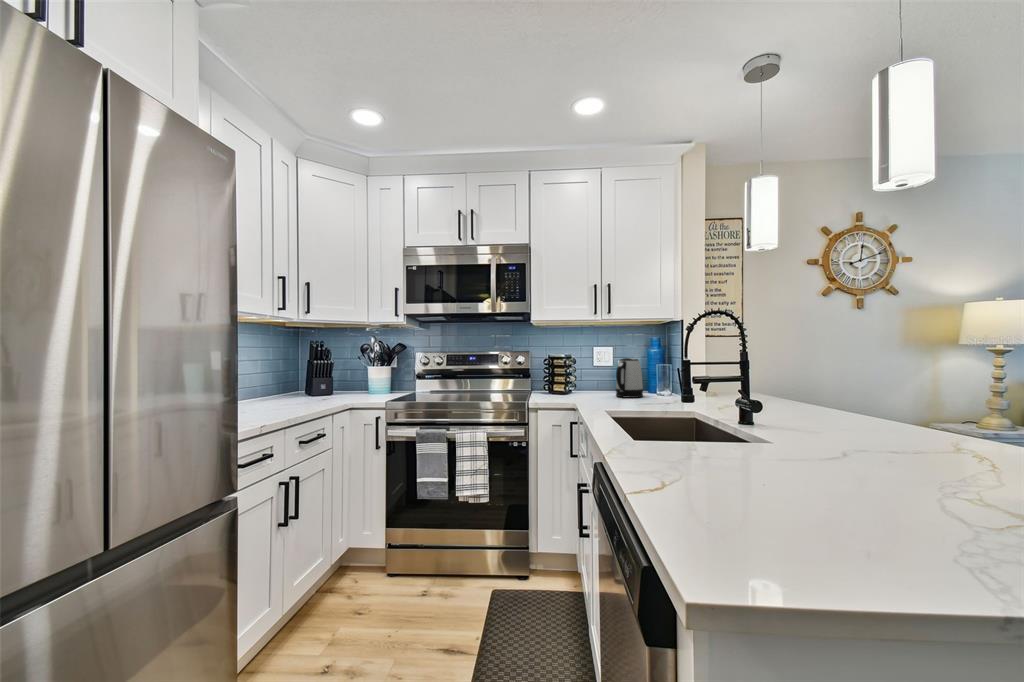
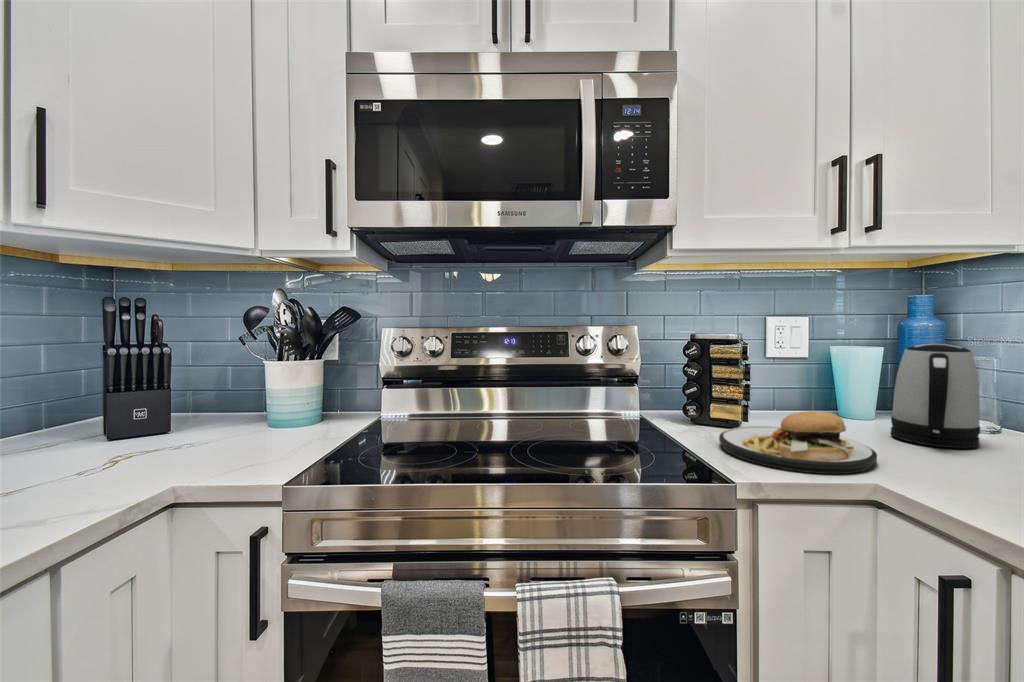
plate: none [539,373,590,401] -> present [719,387,877,474]

